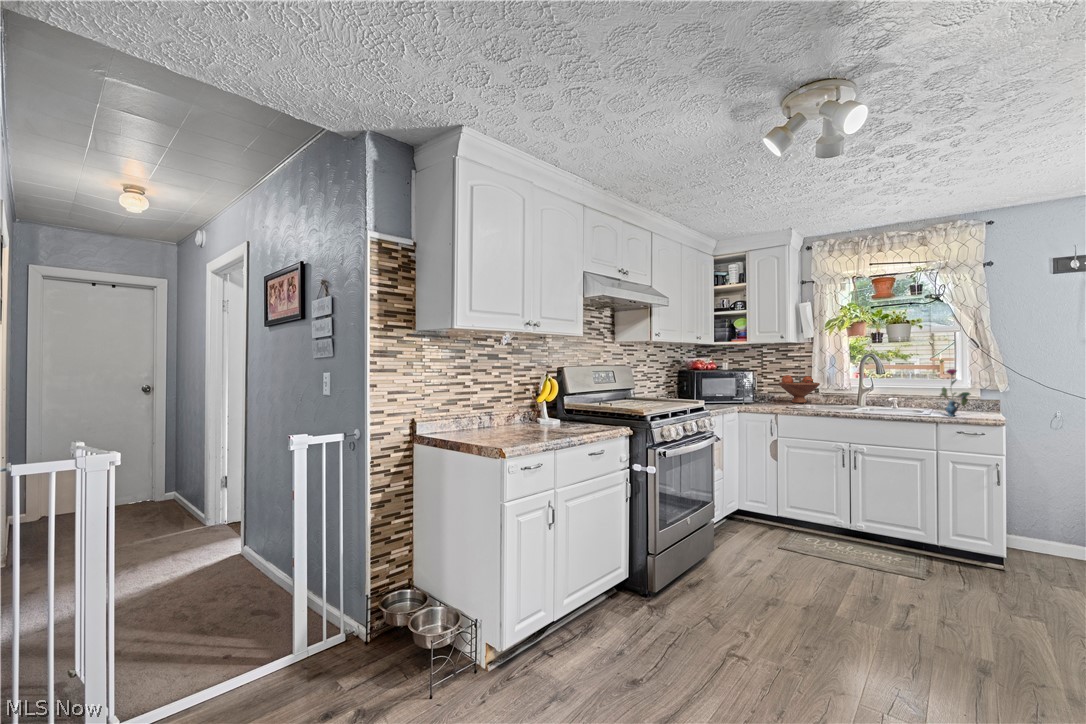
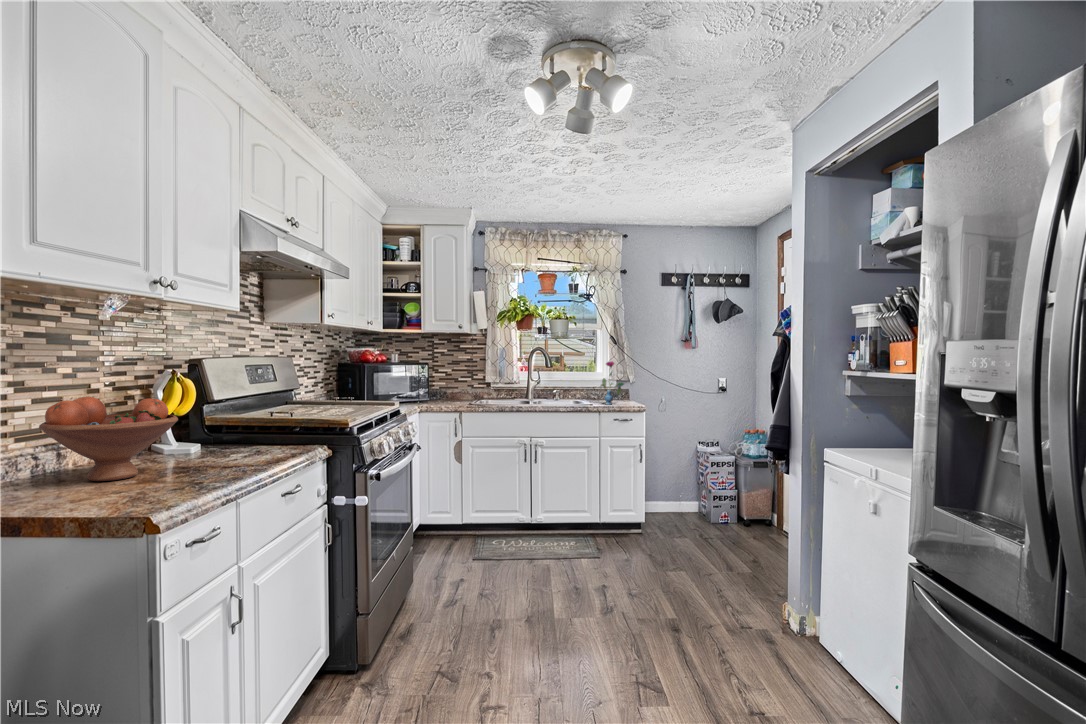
fruit bowl: present [779,375,820,403] -> present [39,396,178,481]

